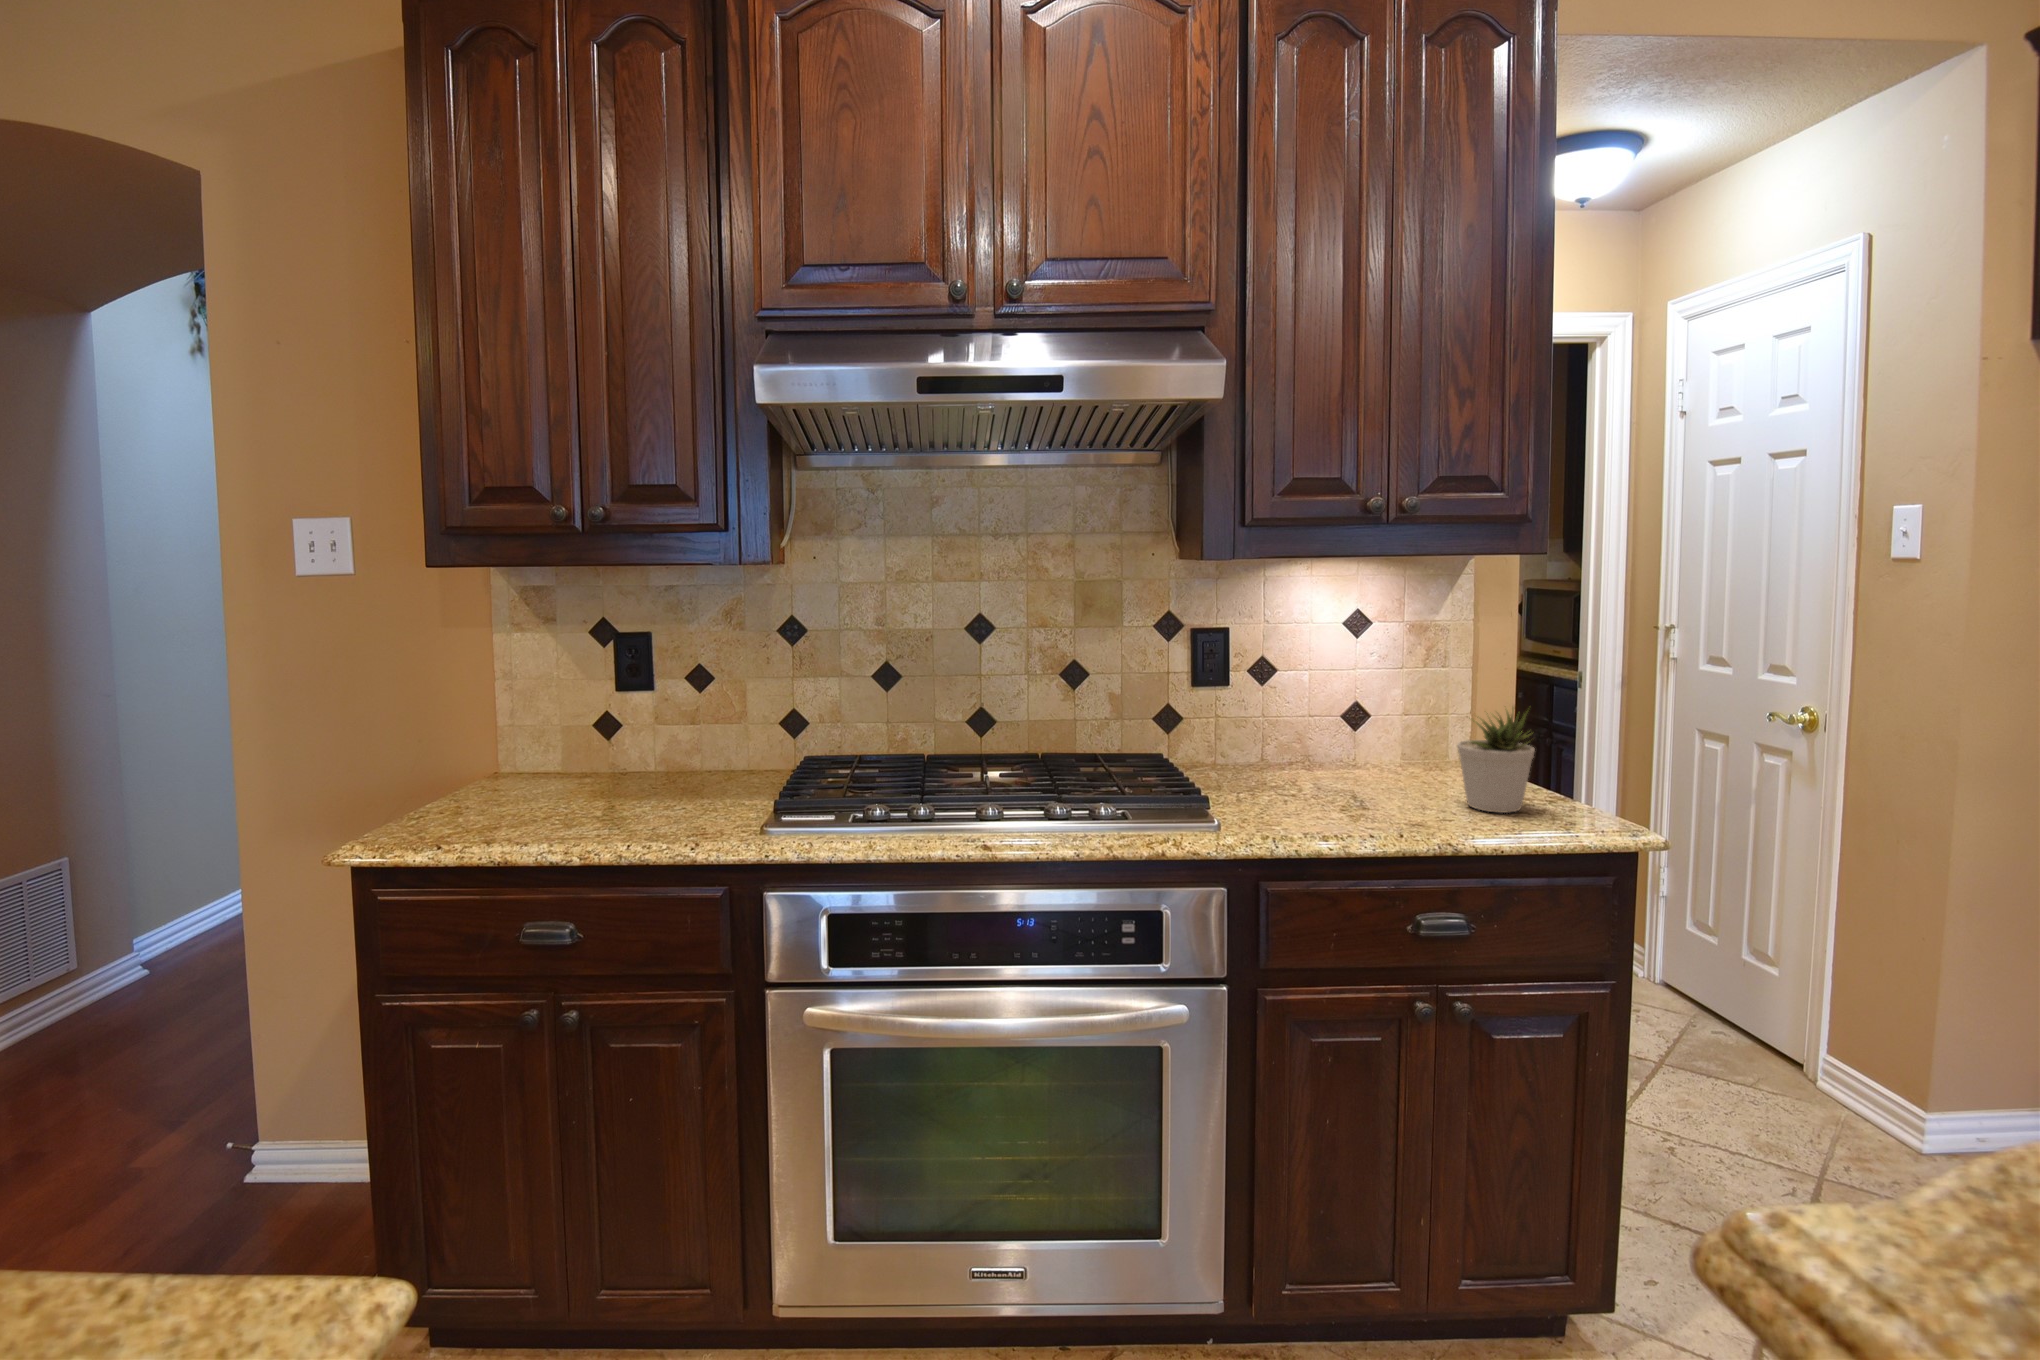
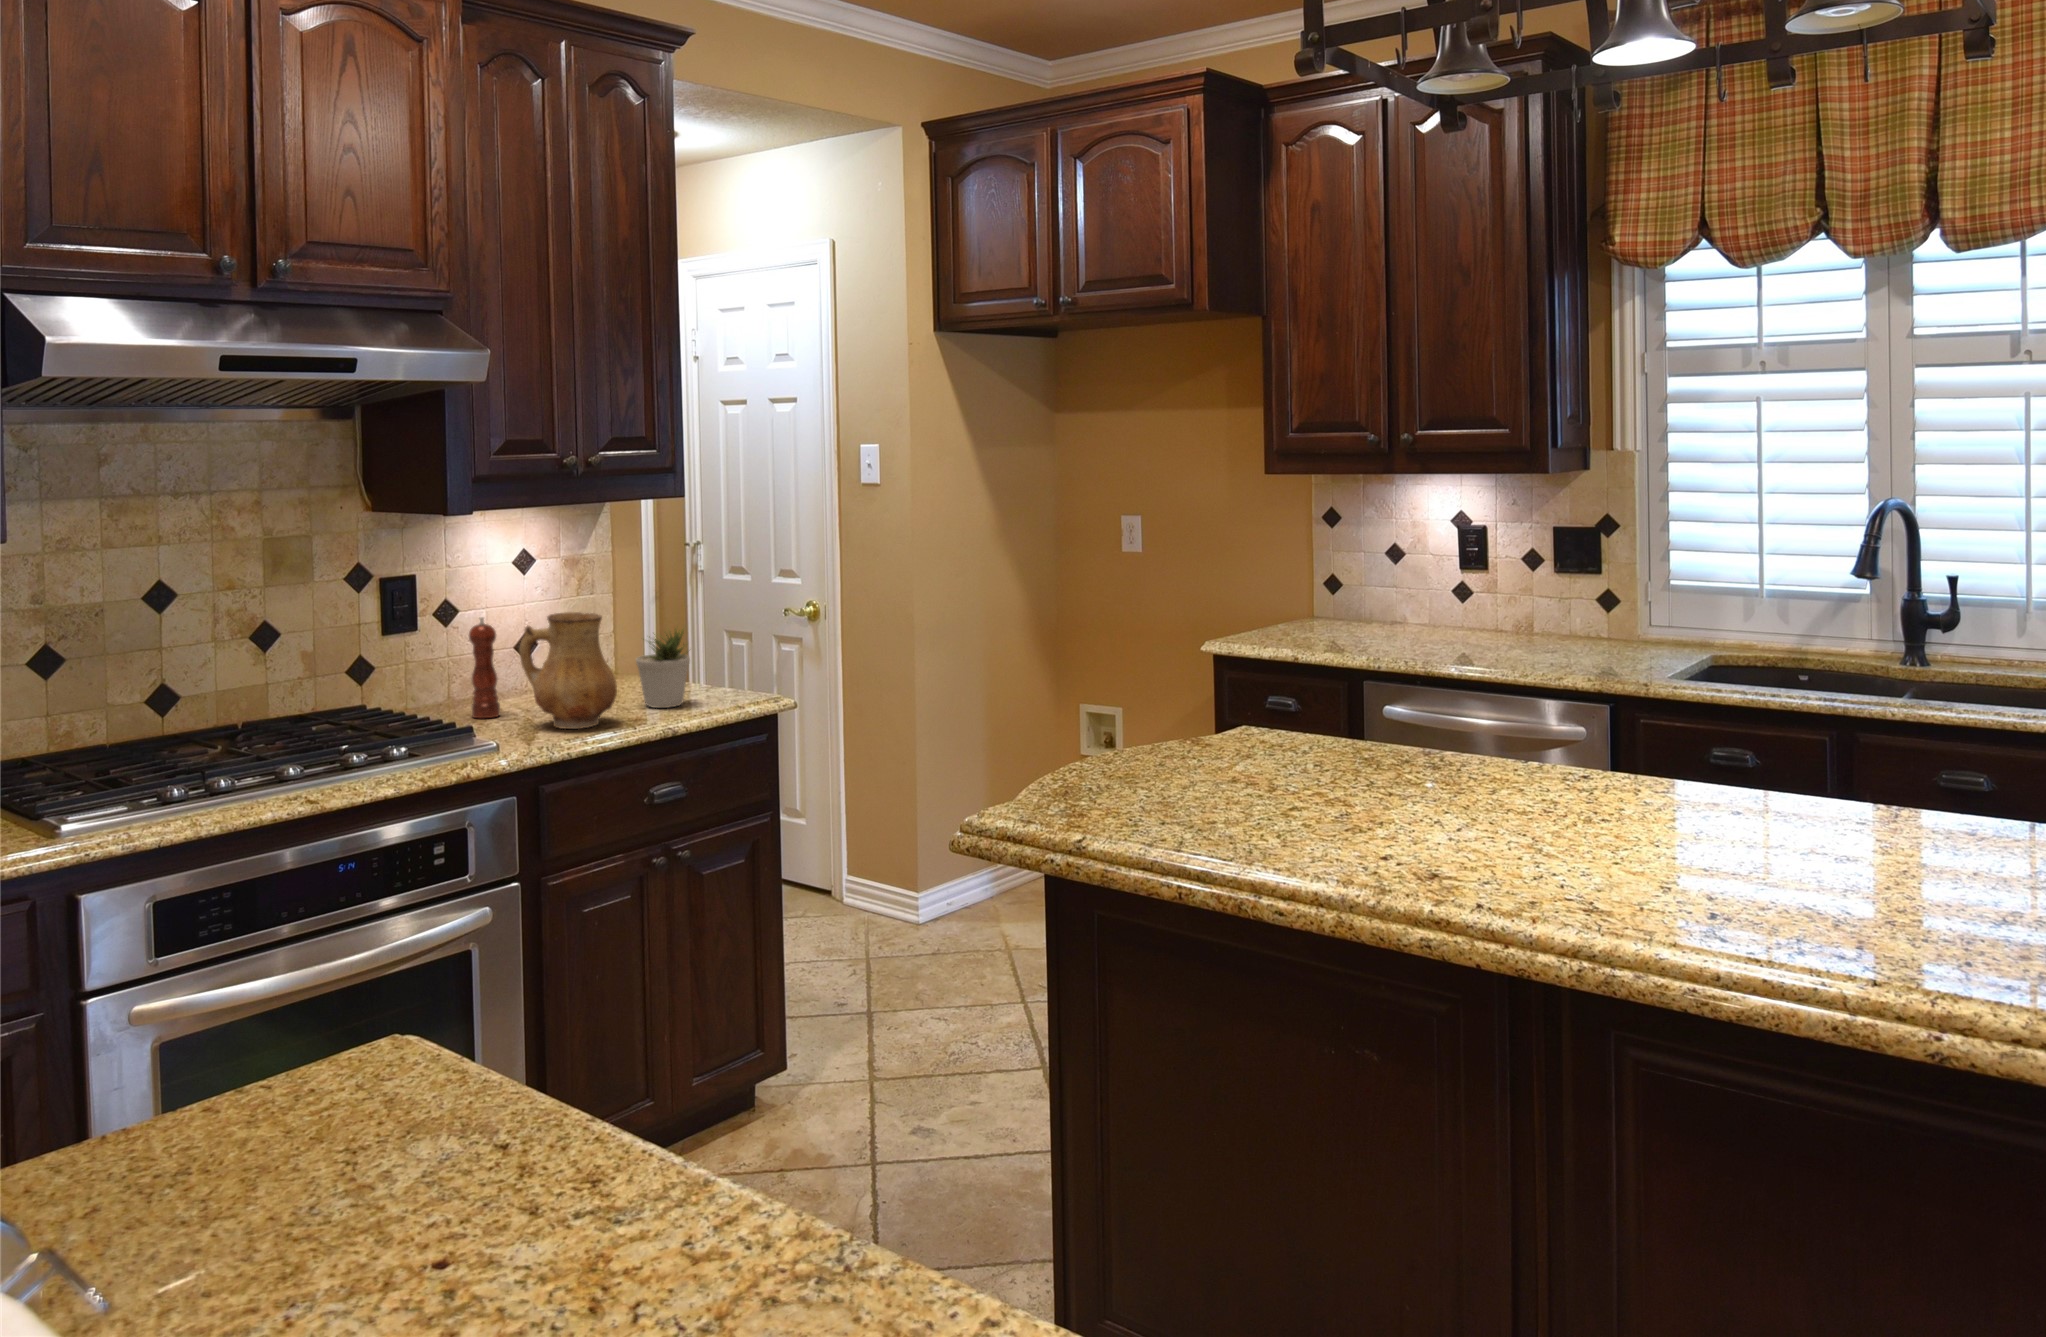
pepper mill: none [1258,673,1289,787] -> present [469,617,500,718]
ceramic pitcher: none [1292,674,1407,820] -> present [520,612,617,729]

